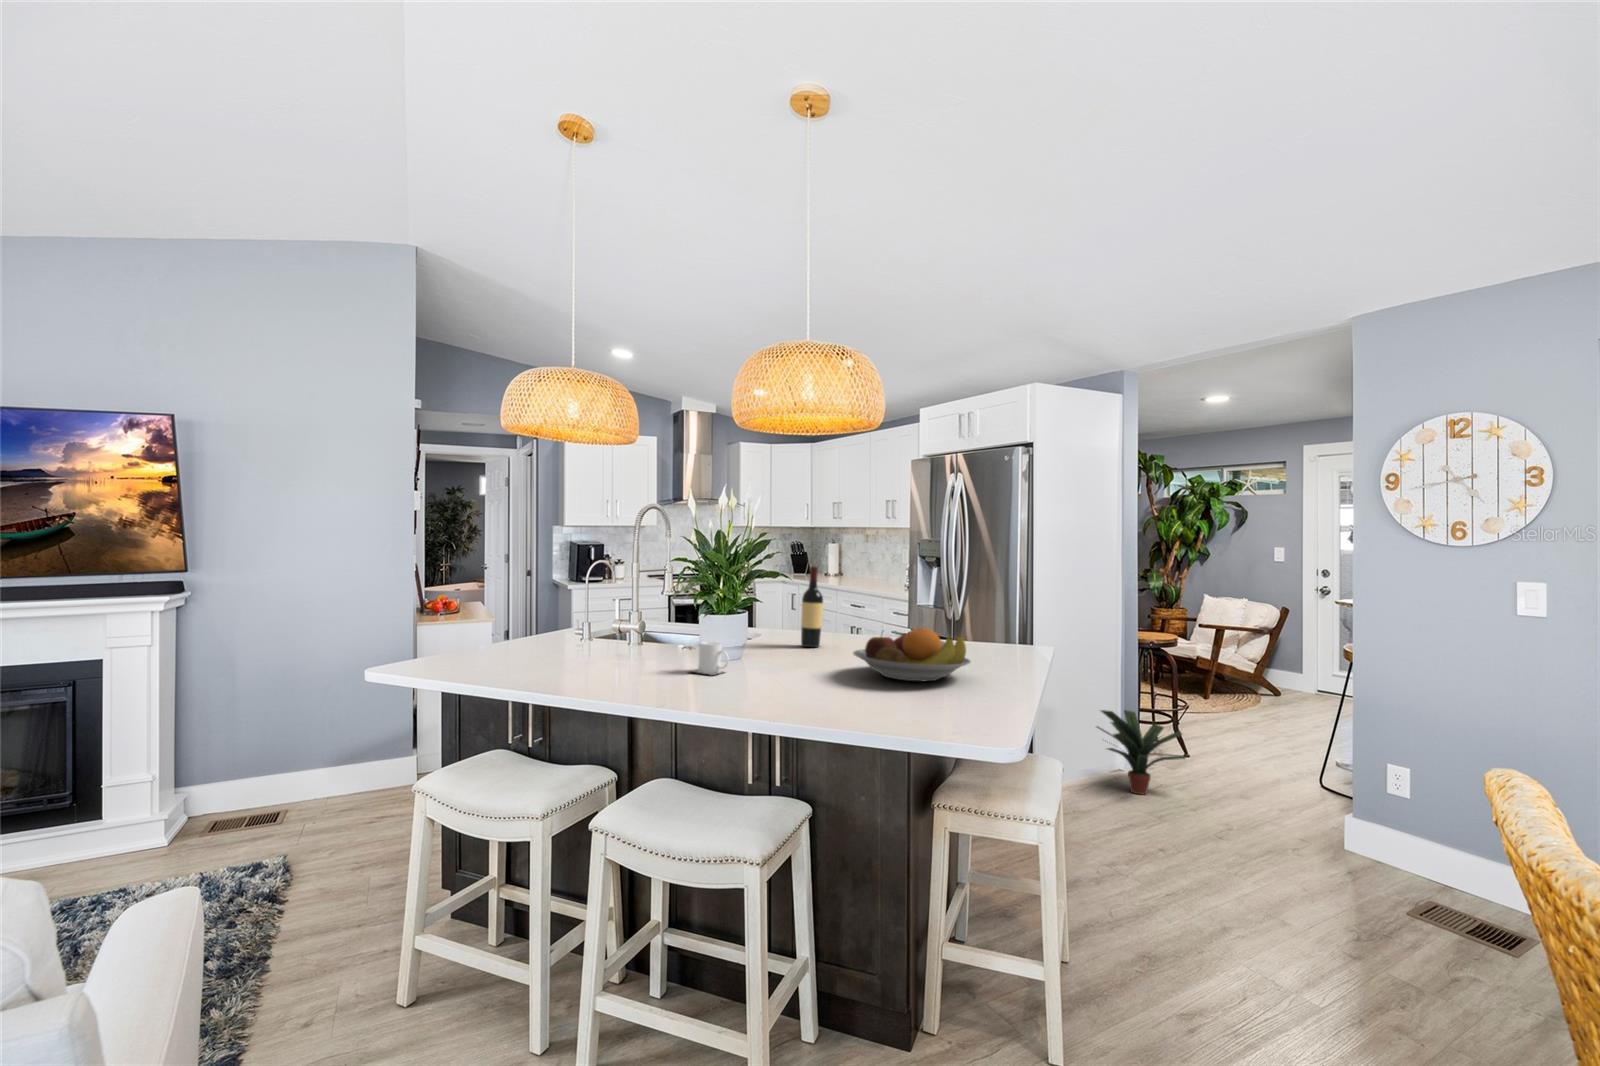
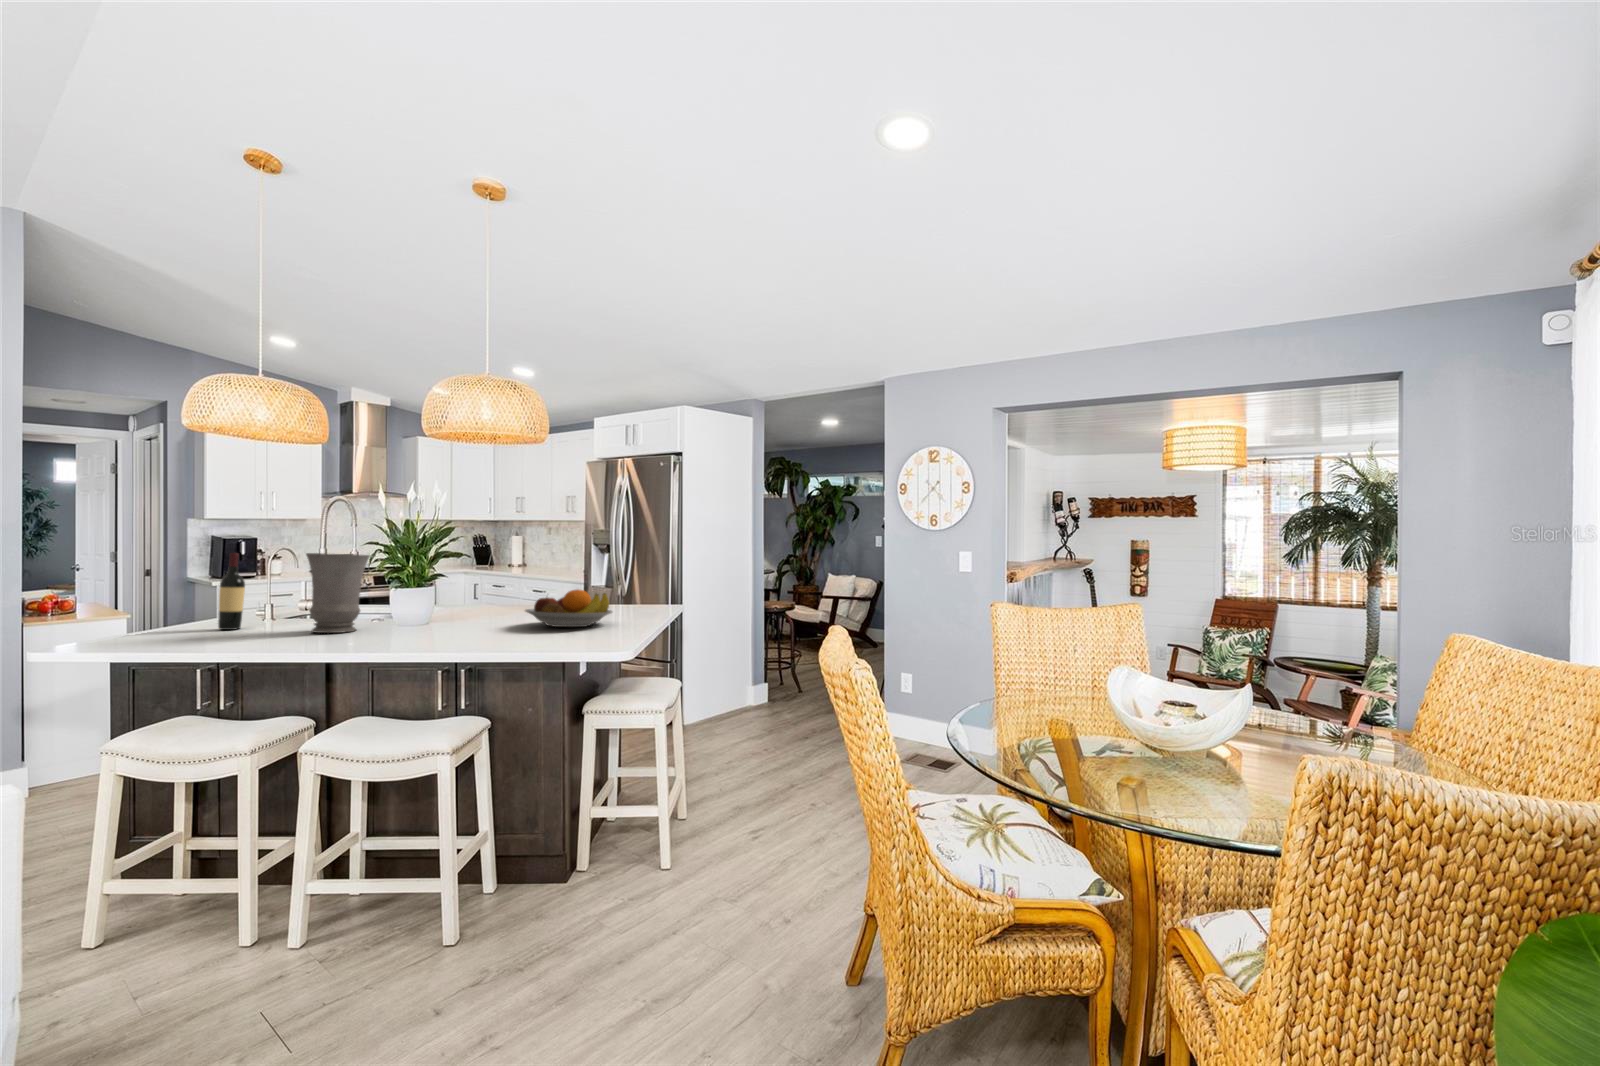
wine bottle: present [801,566,823,647] -> present [218,553,245,630]
vase: none [610,571,677,668] -> present [306,553,370,633]
mug: present [691,642,729,675] -> none [381,608,422,633]
potted plant: present [1097,710,1186,794] -> none [730,659,792,720]

